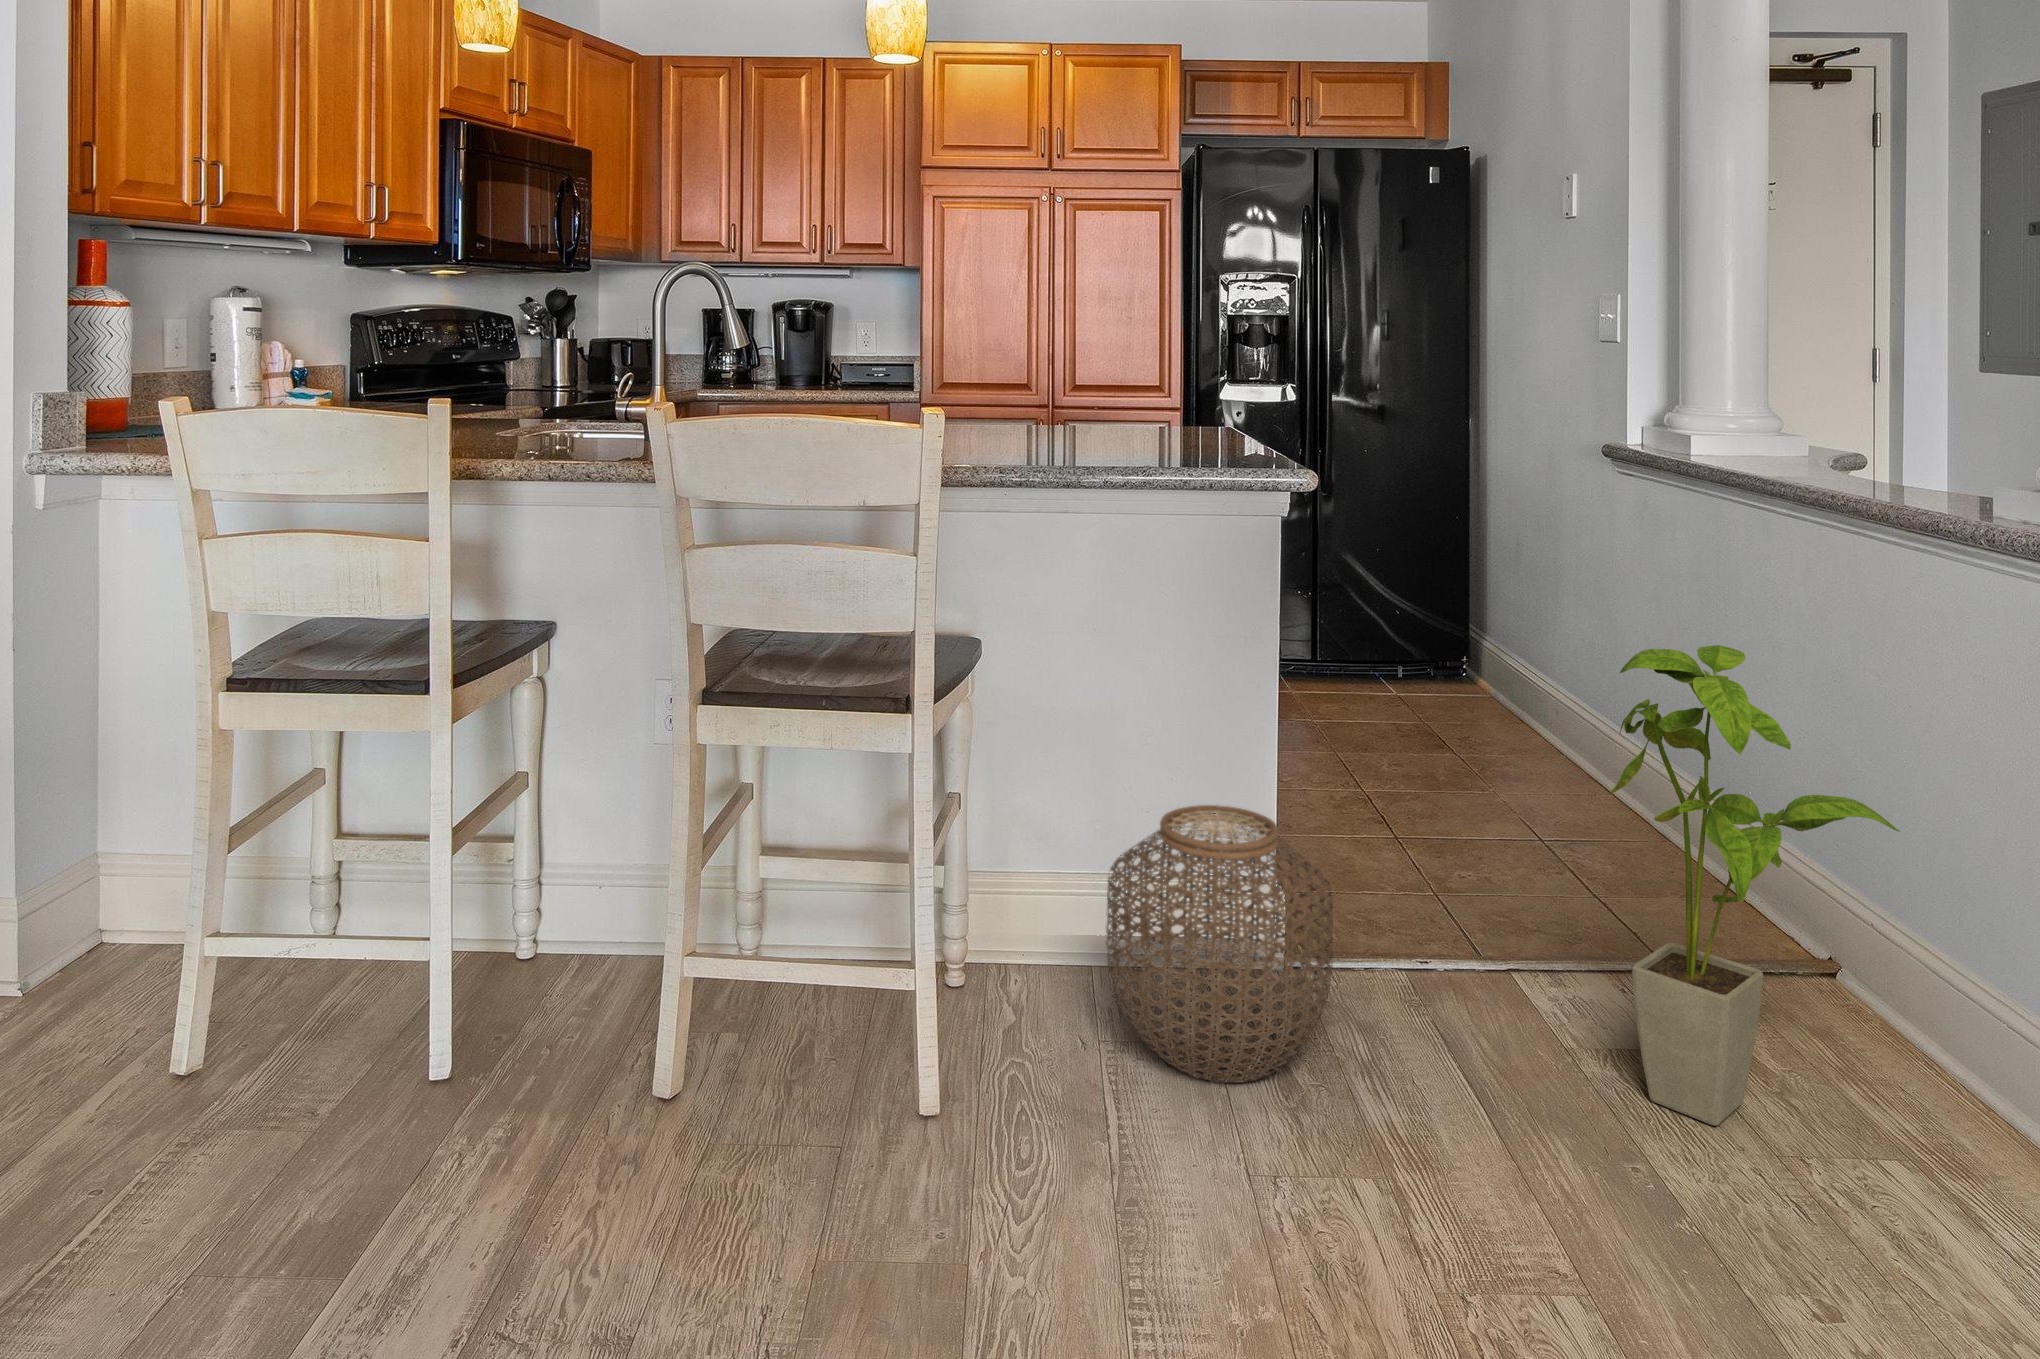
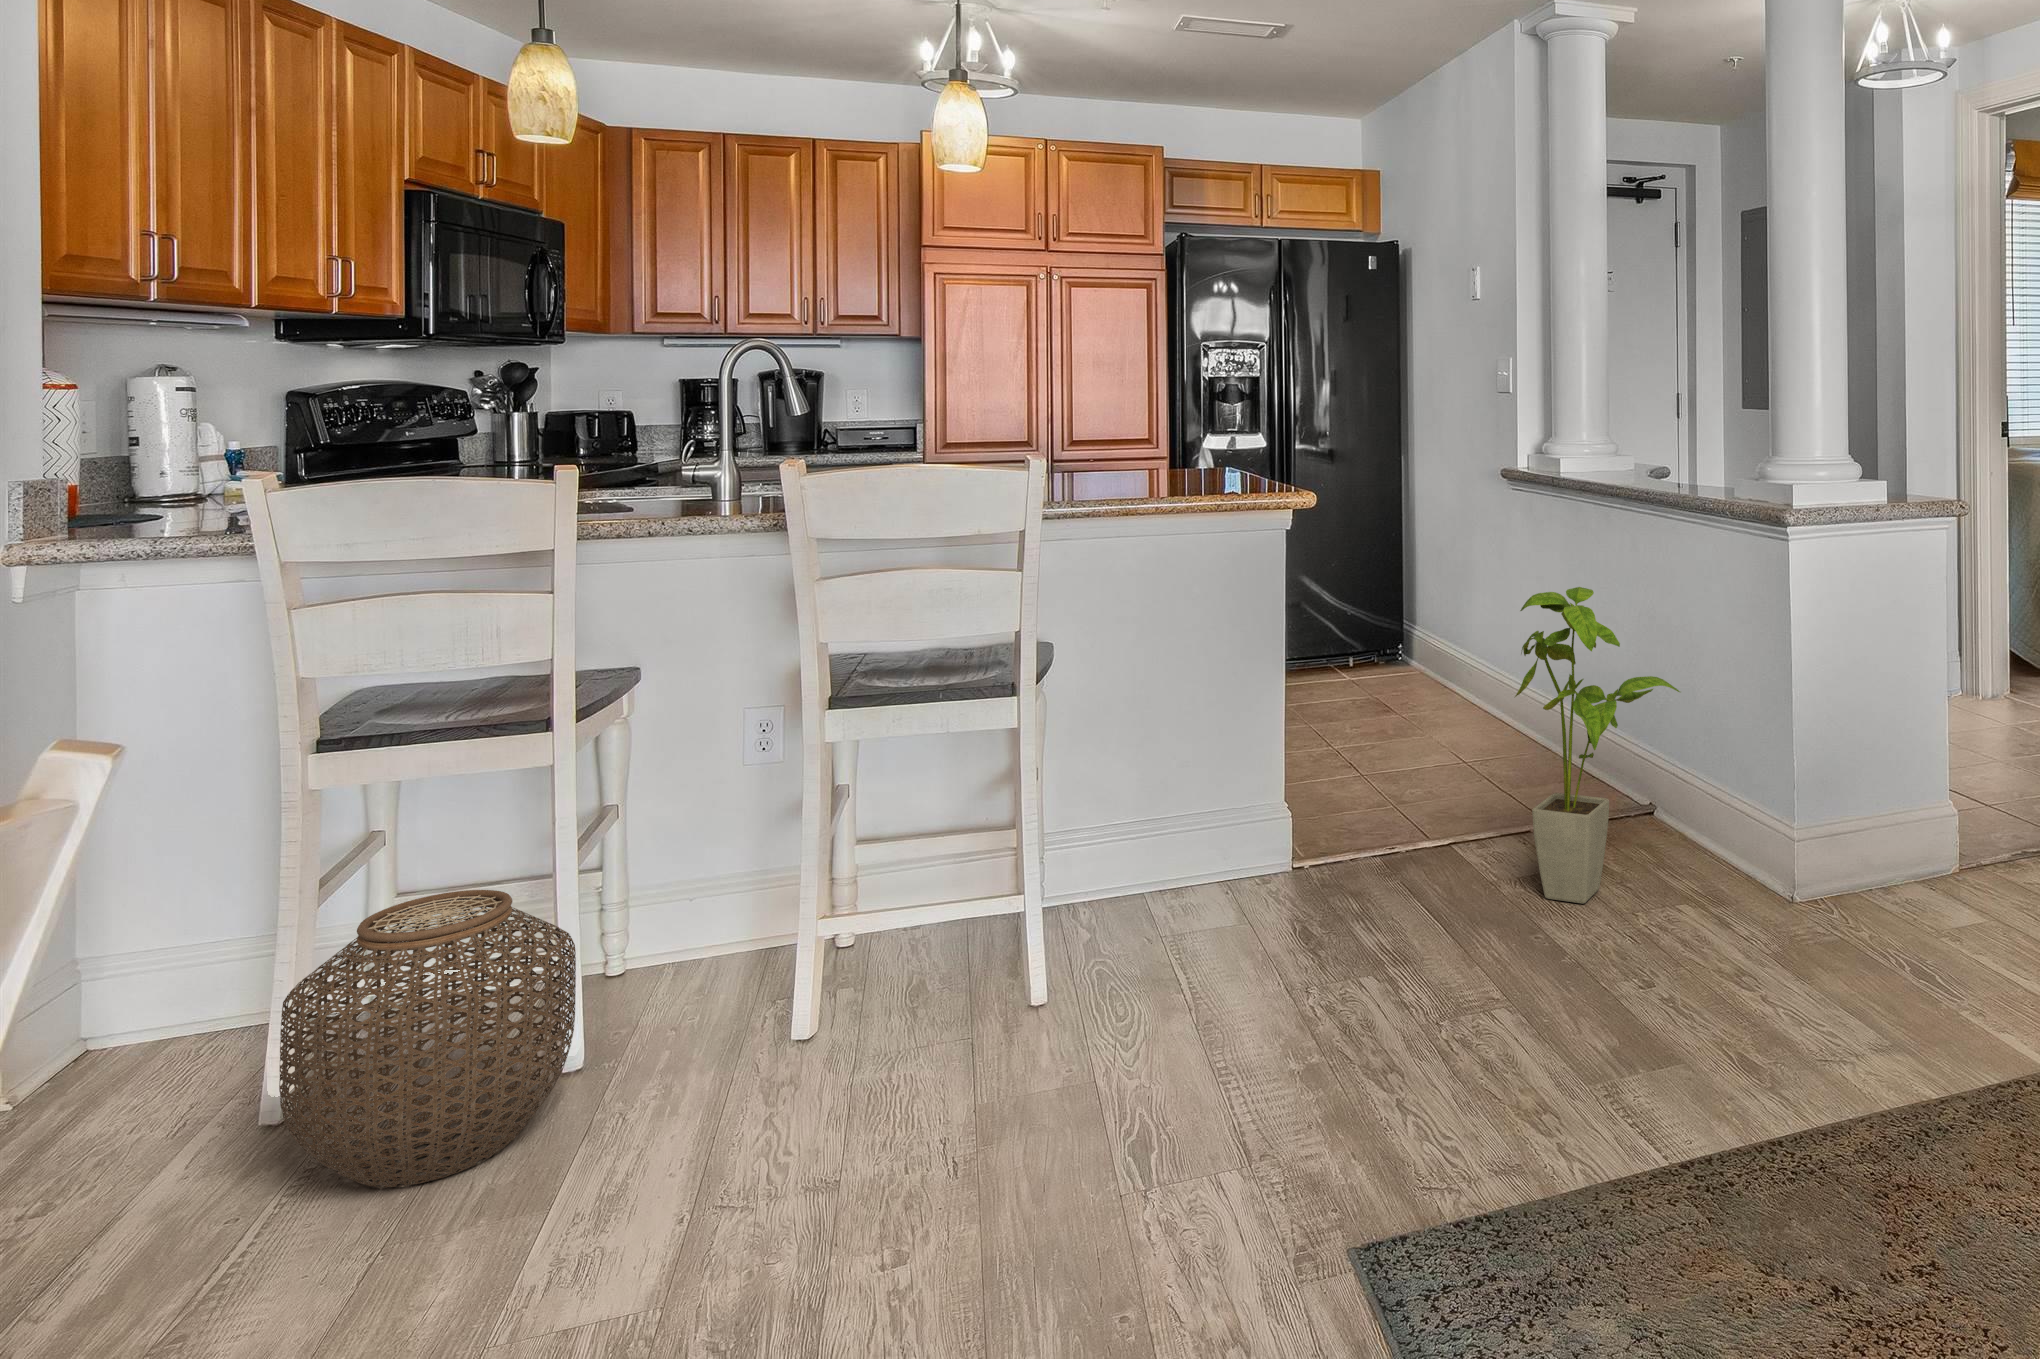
woven basket: present [1106,805,1333,1083] -> present [279,890,576,1187]

